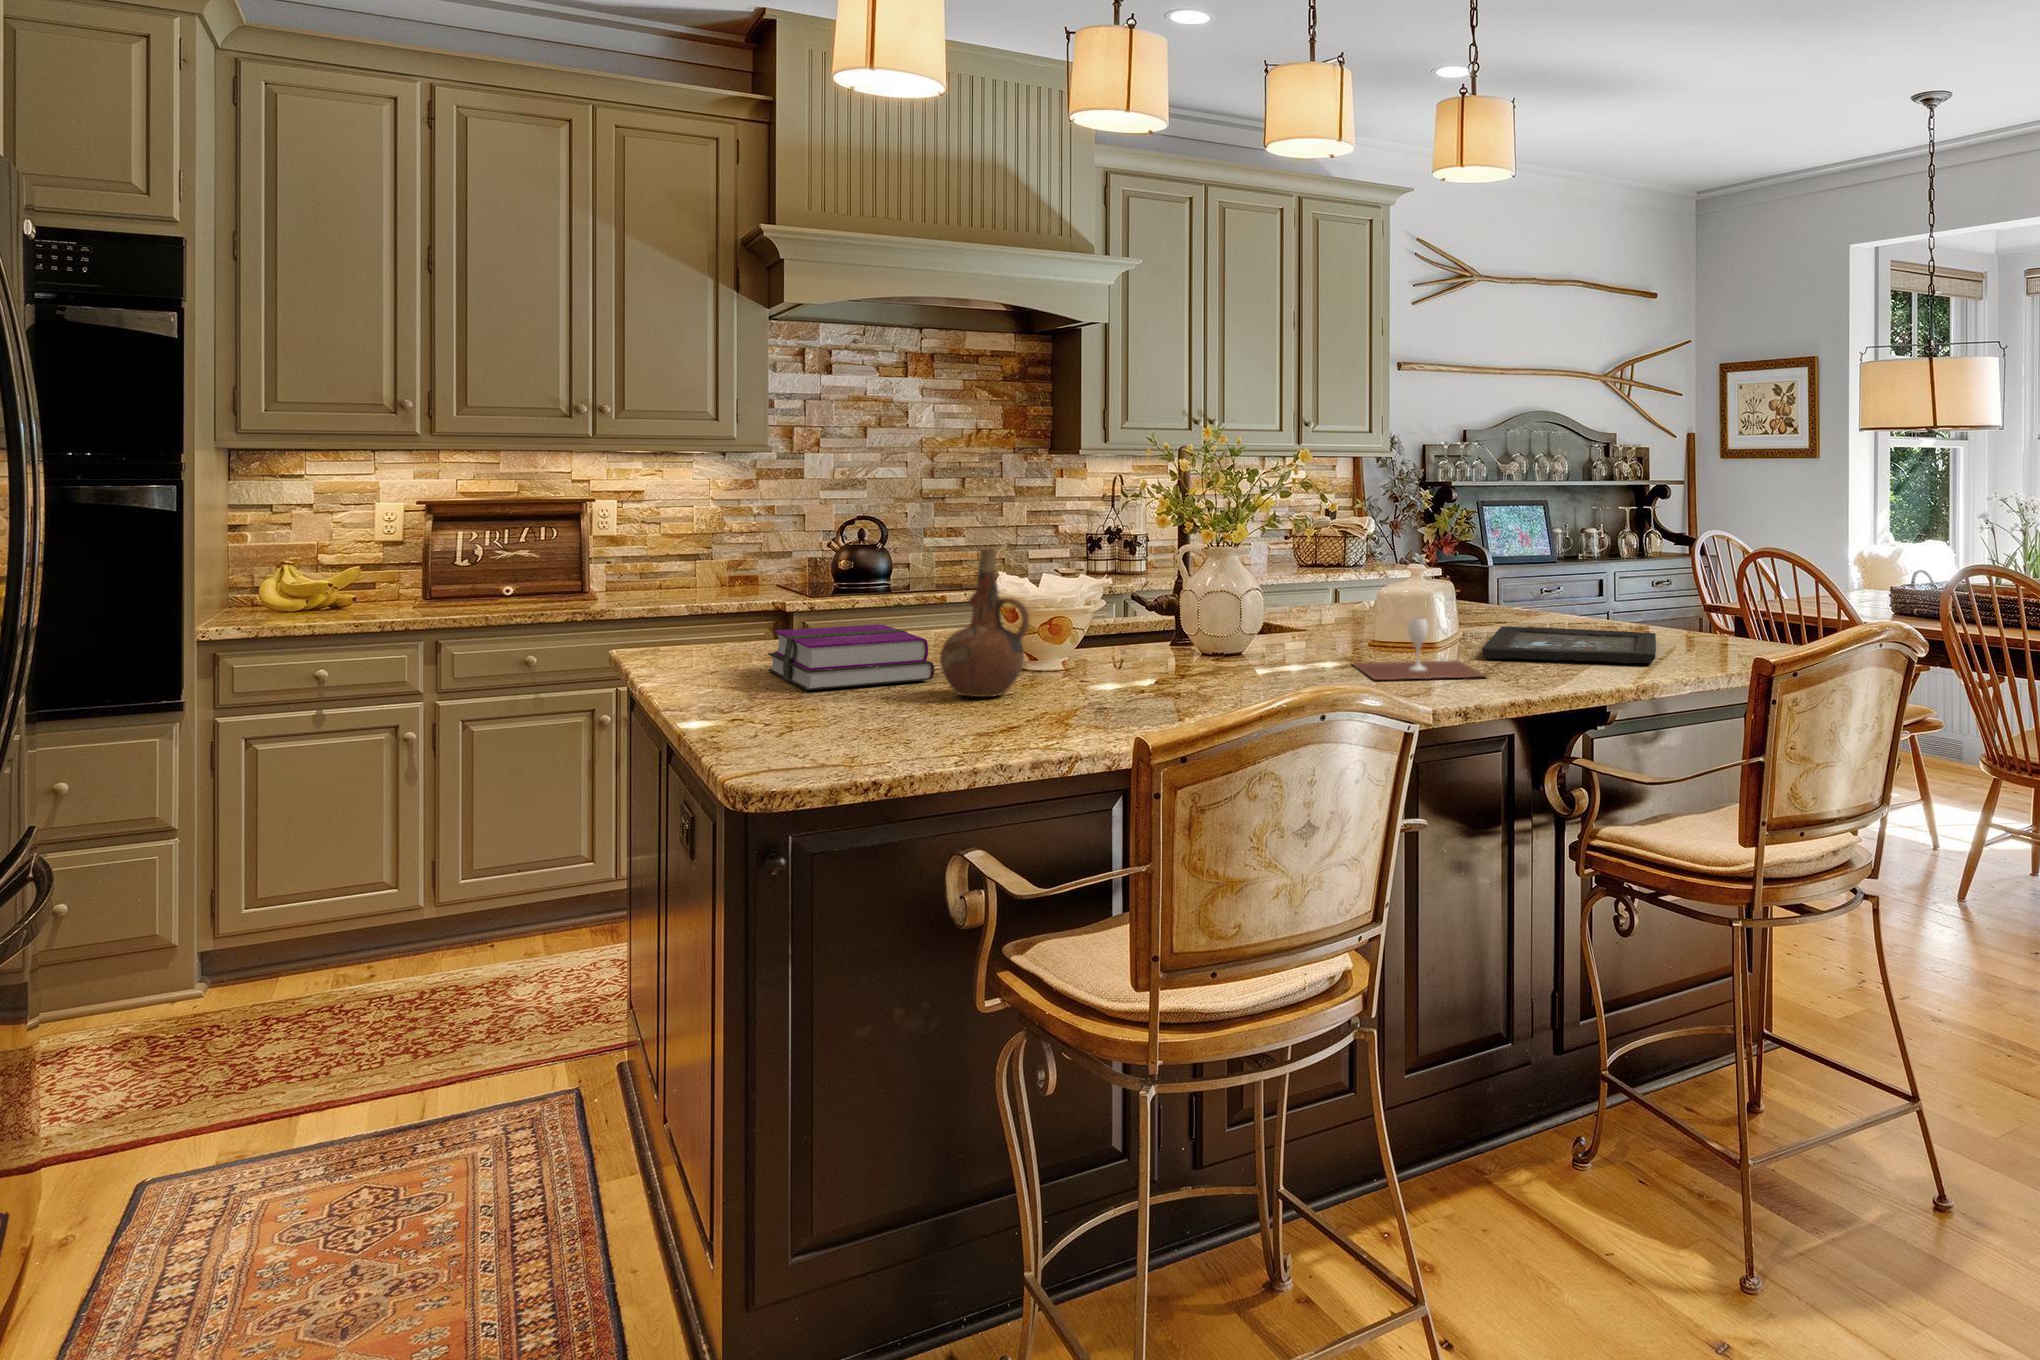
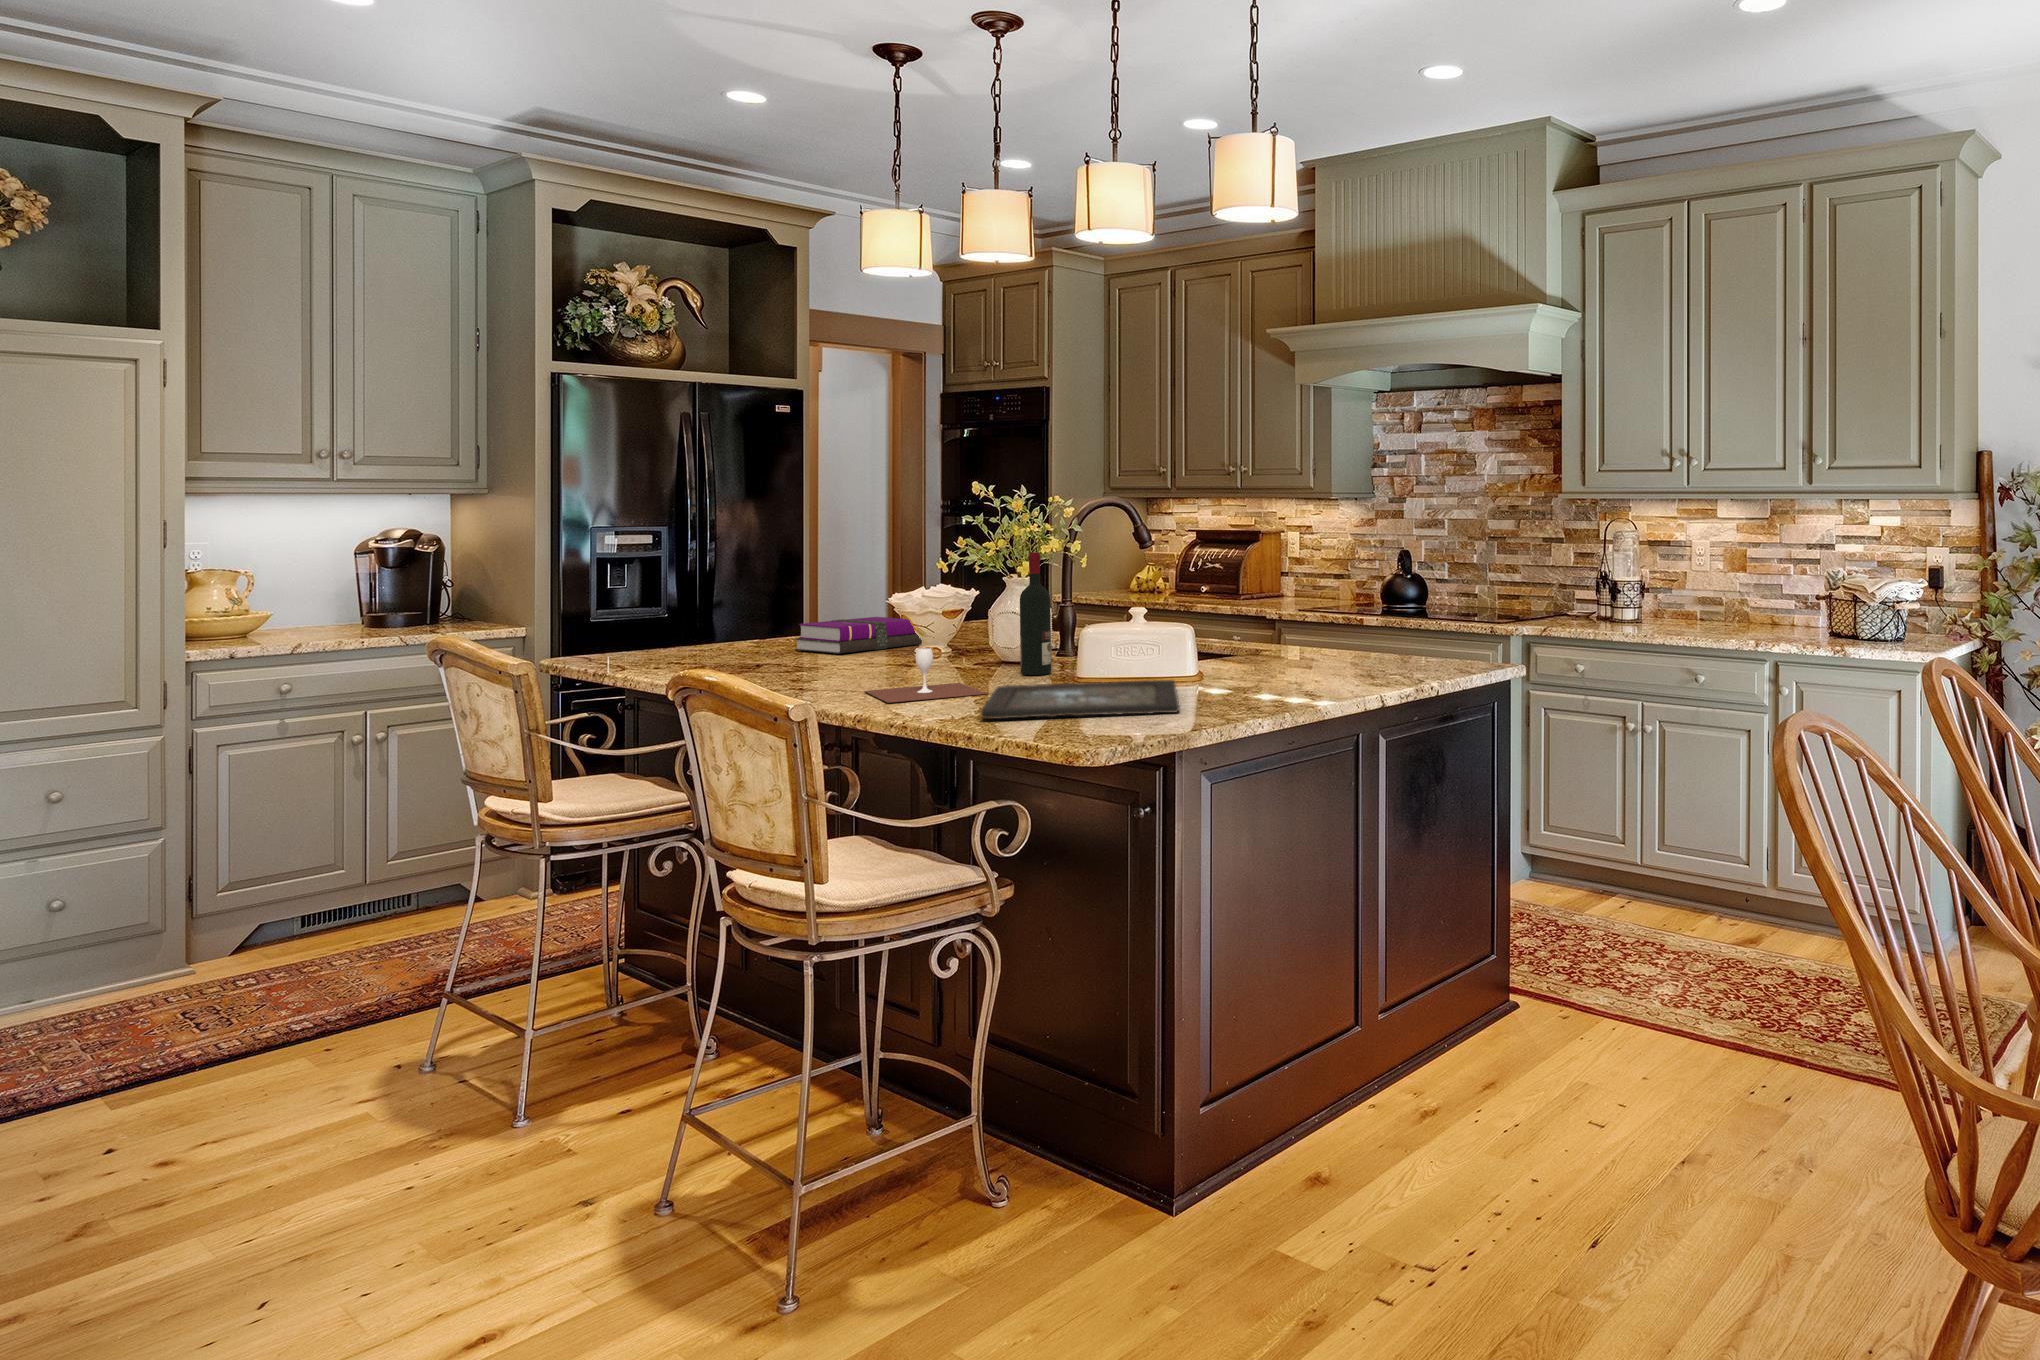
wine bottle: none [1301,507,1336,651] -> present [1020,552,1051,675]
ceramic pitcher: present [940,549,1029,697] -> none [759,571,813,664]

